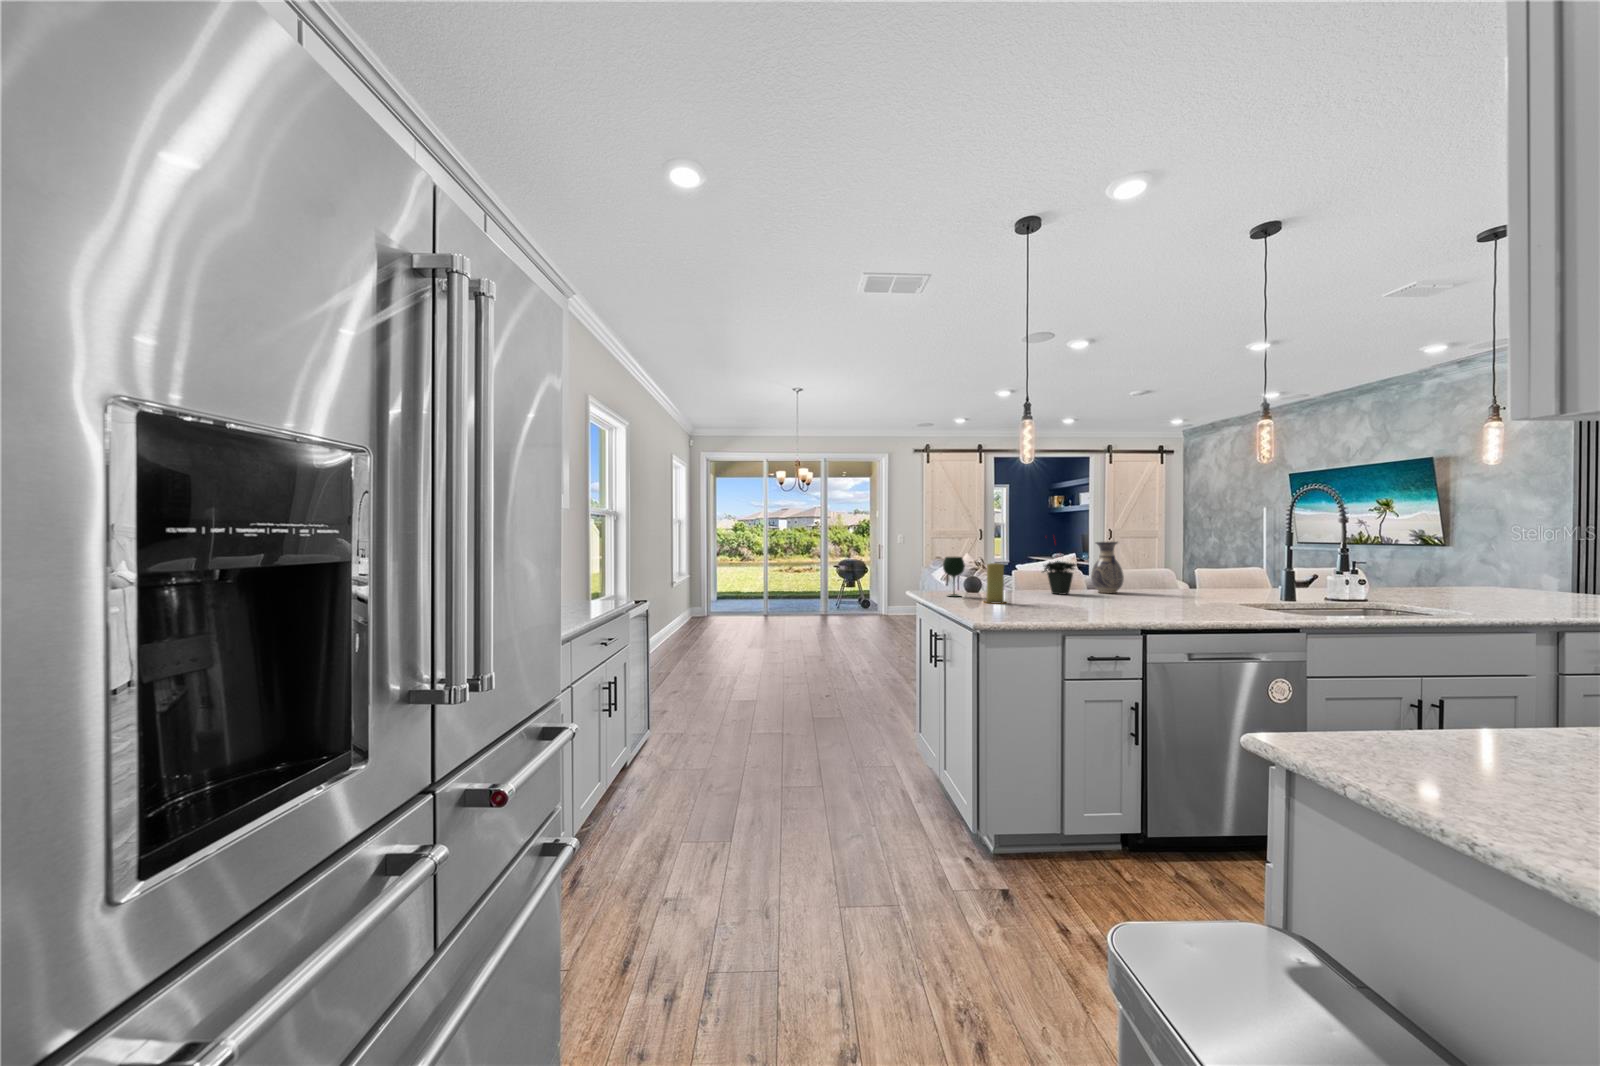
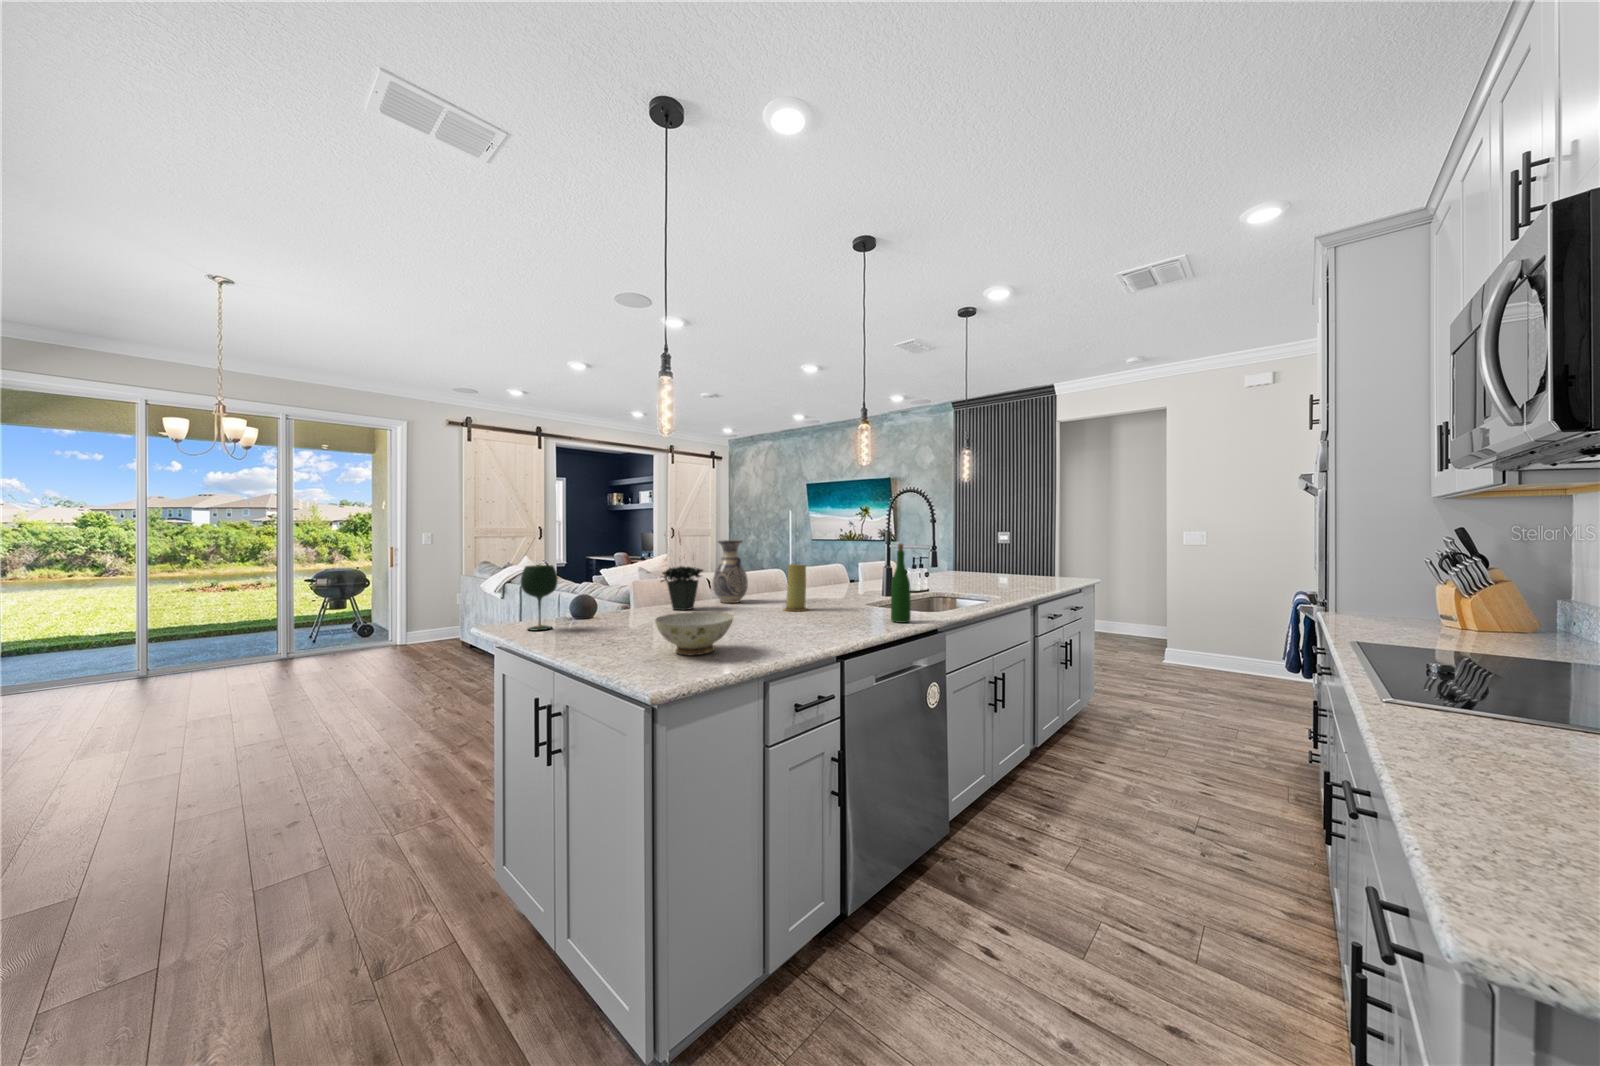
wine bottle: none [1238,545,1260,616] -> present [891,544,911,623]
candle: present [984,563,1005,604] -> present [784,564,808,611]
ceramic bowl: none [1011,589,1065,614] -> present [655,612,734,656]

